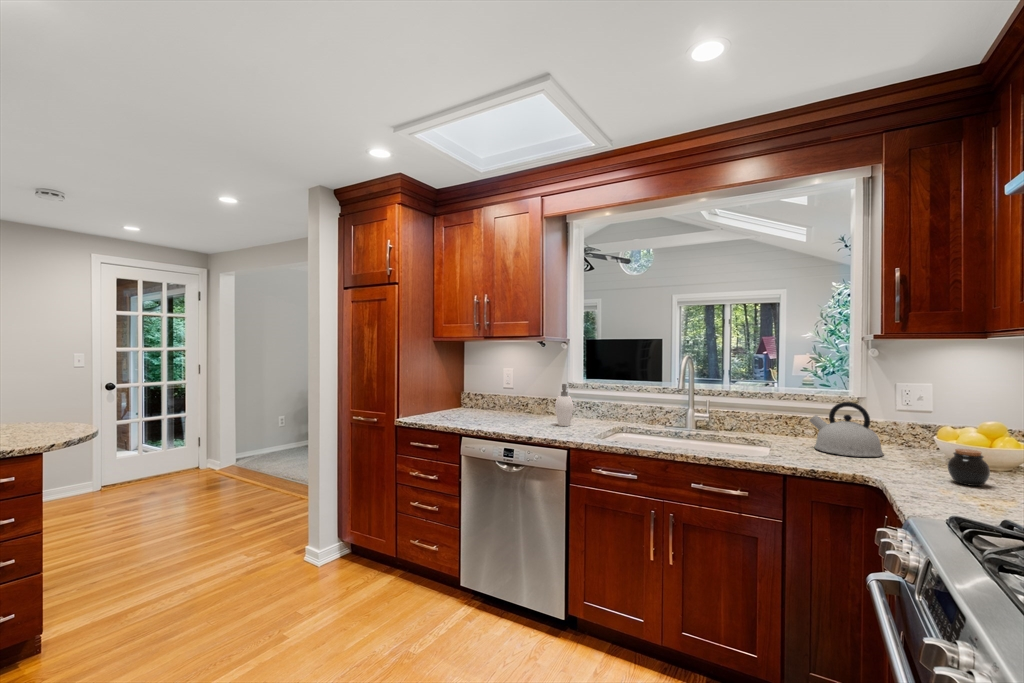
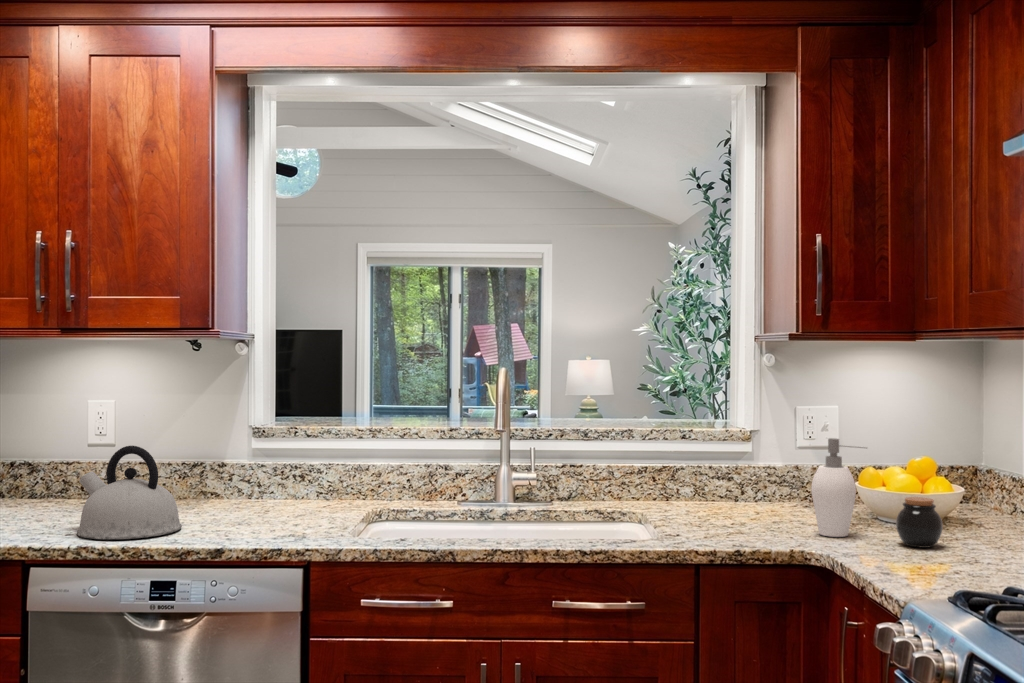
soap dispenser: present [555,384,573,426] -> present [811,438,867,537]
kettle: present [809,402,884,457] -> present [77,446,182,539]

